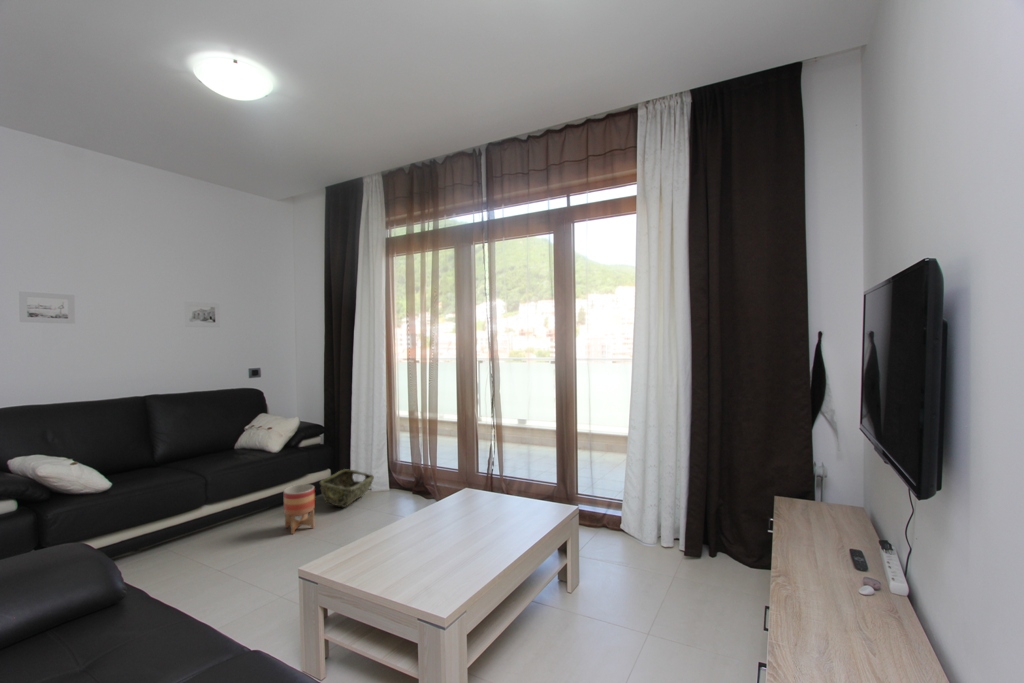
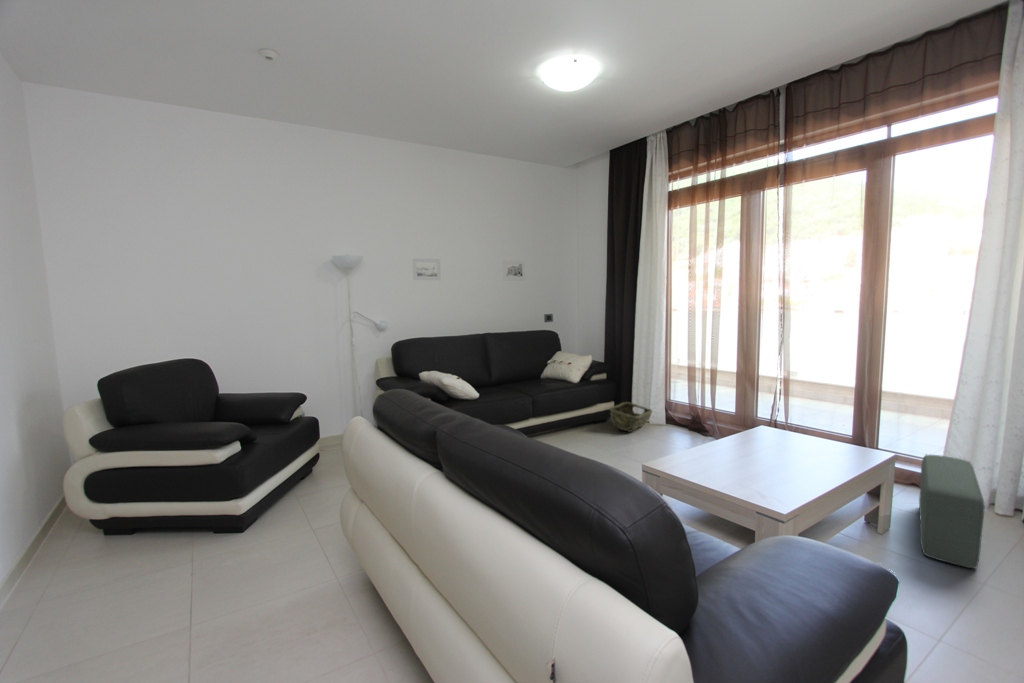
planter: present [283,484,315,534] -> none [587,408,610,445]
pouf: none [597,498,638,613] -> present [919,455,985,568]

